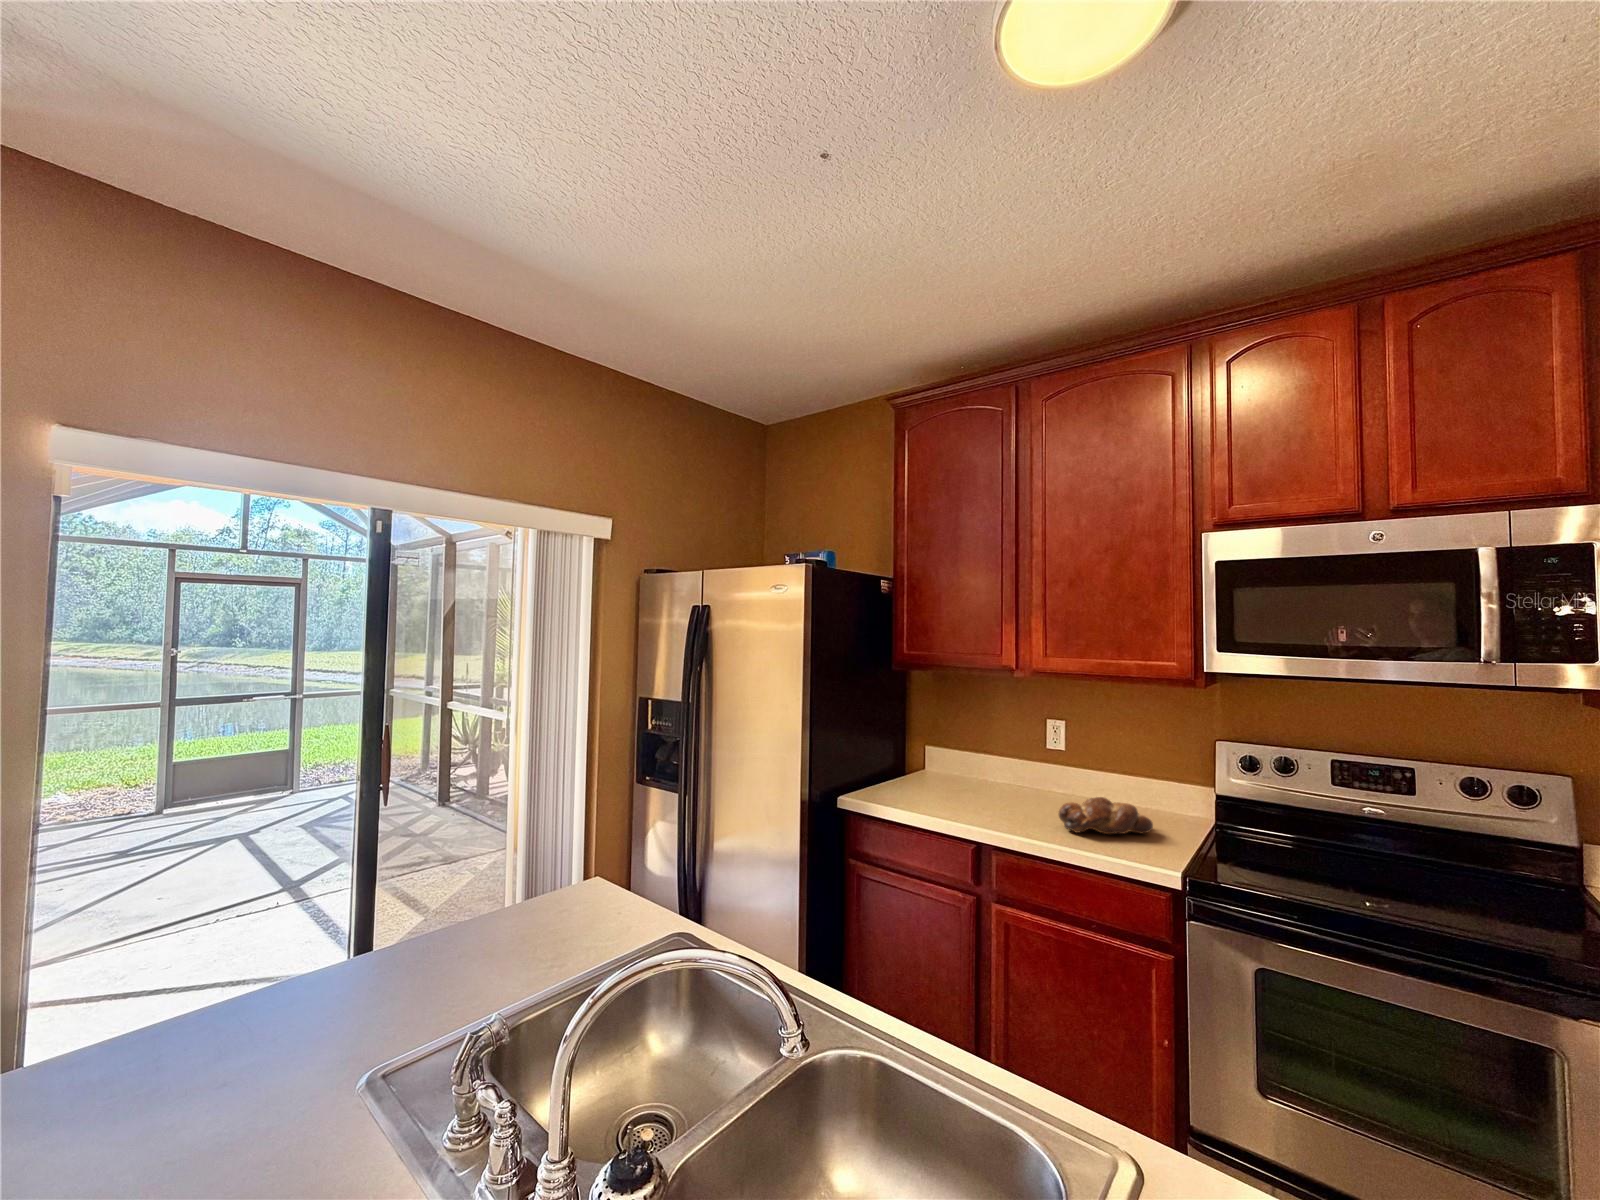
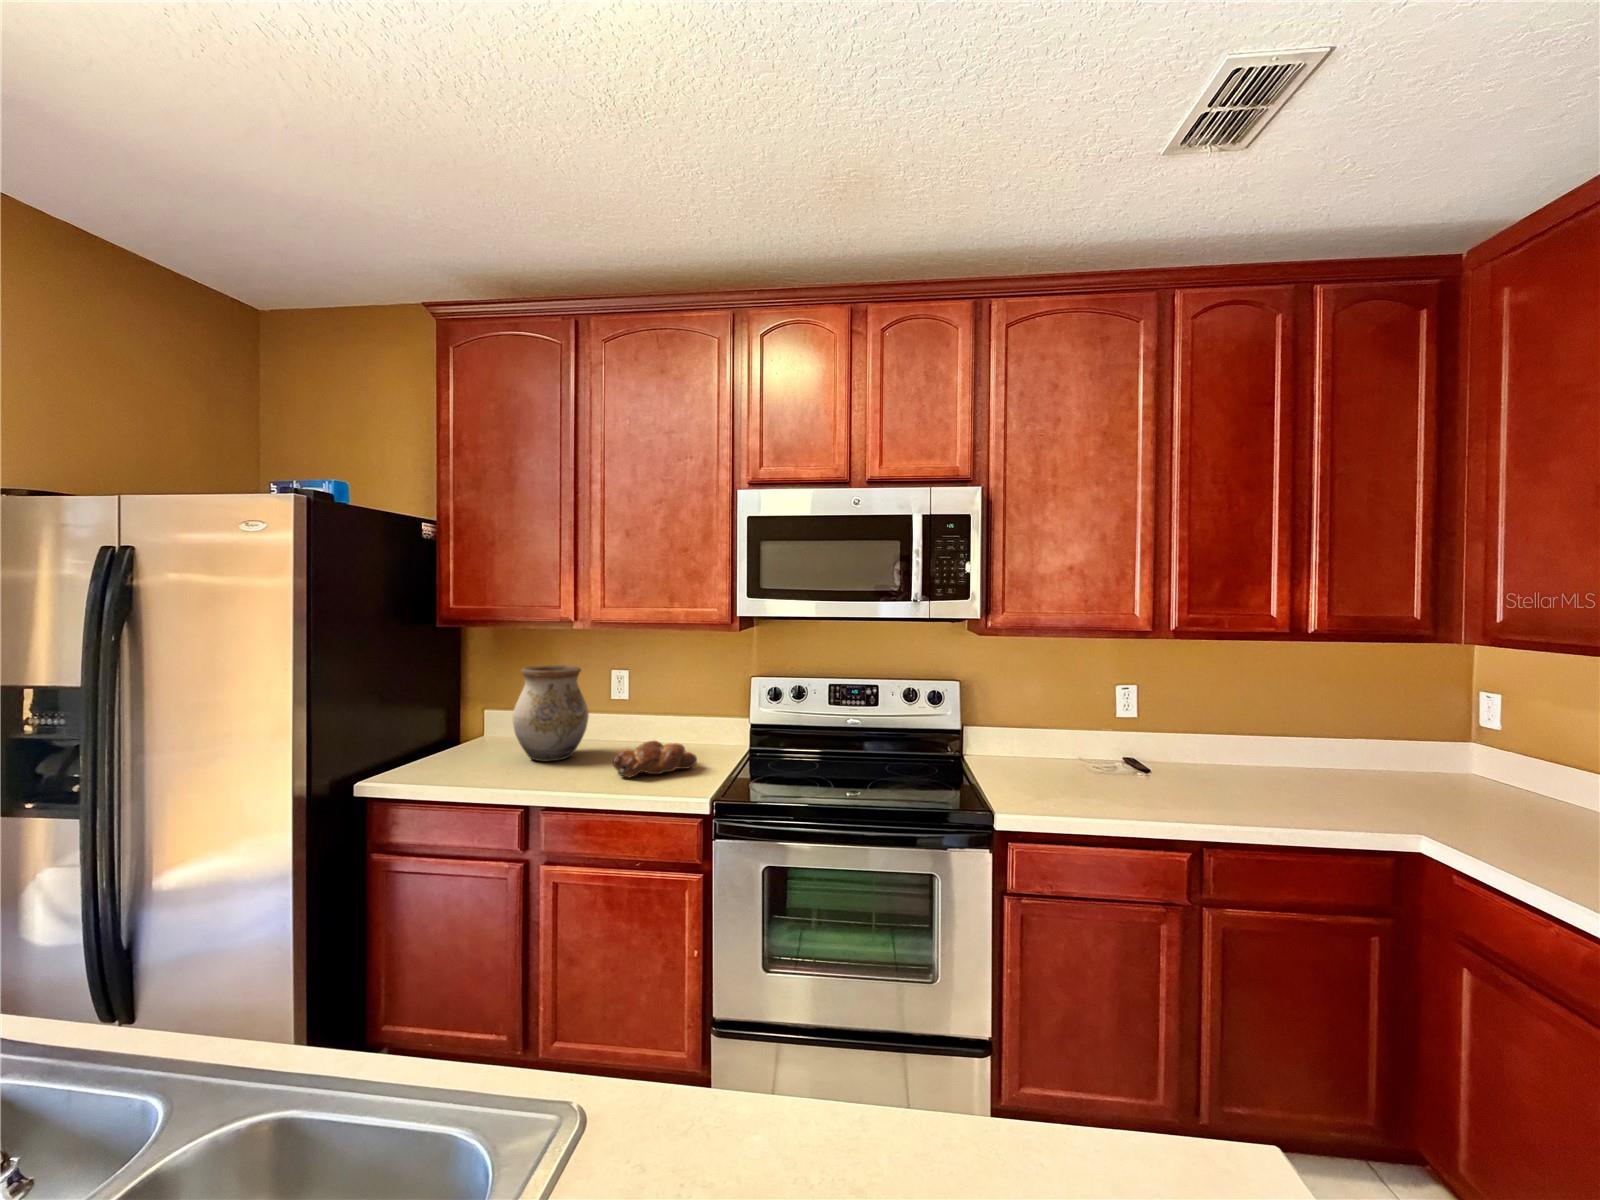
vase: none [960,710,1030,801] -> present [513,665,589,761]

